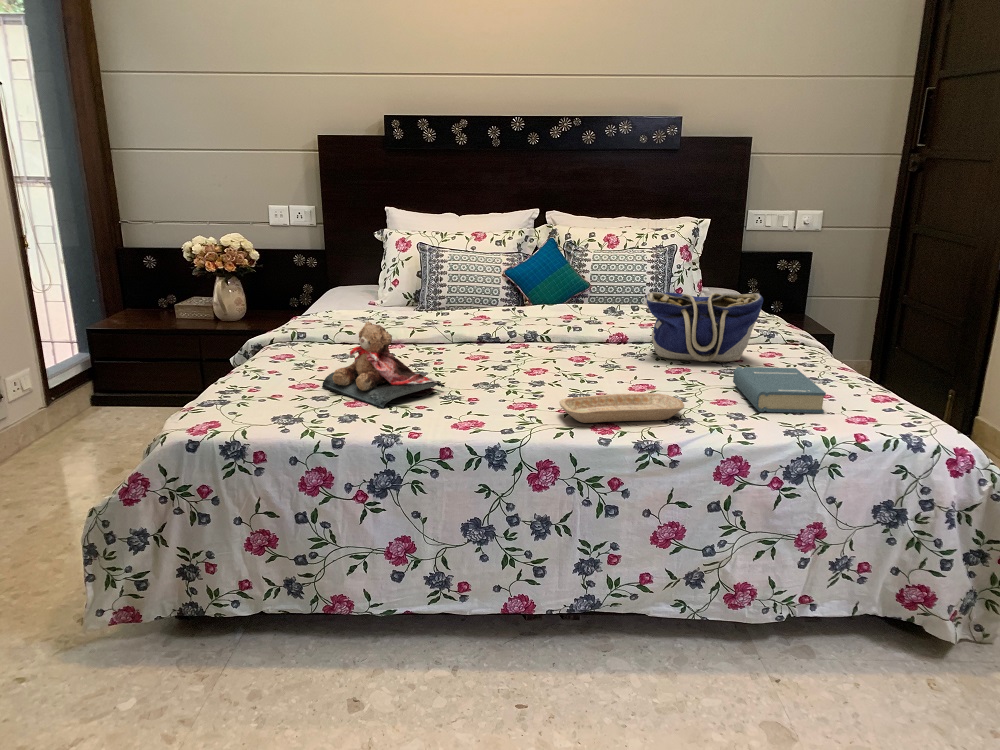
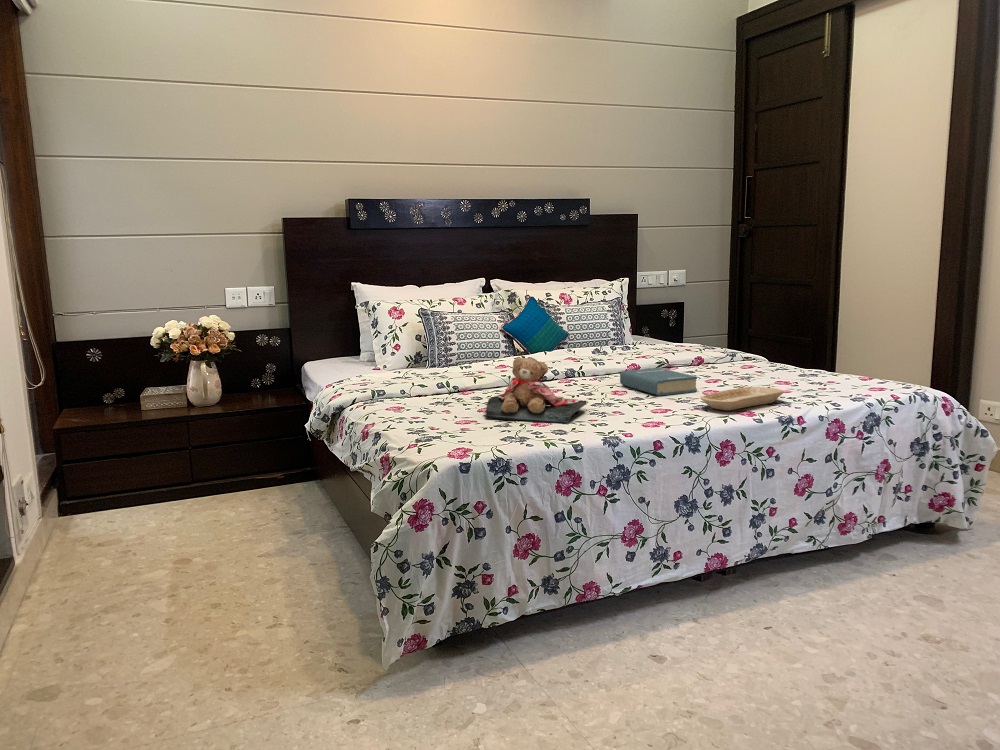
tote bag: present [645,292,763,362] -> none [669,315,756,371]
hardback book: present [733,367,826,413] -> present [620,368,697,396]

